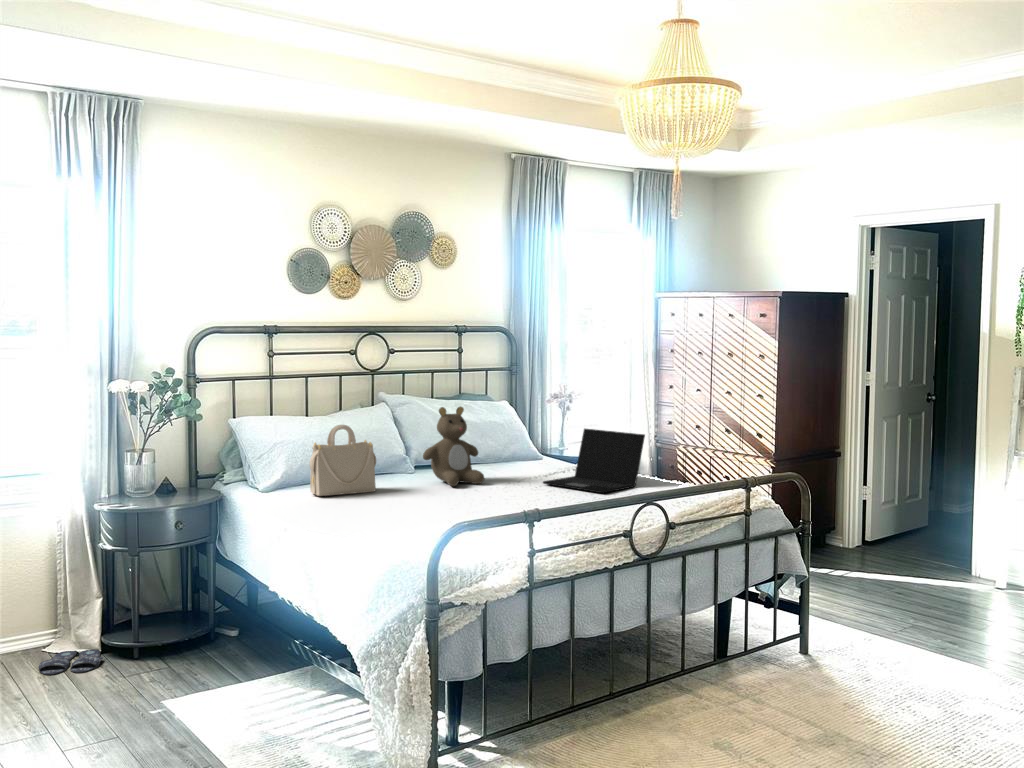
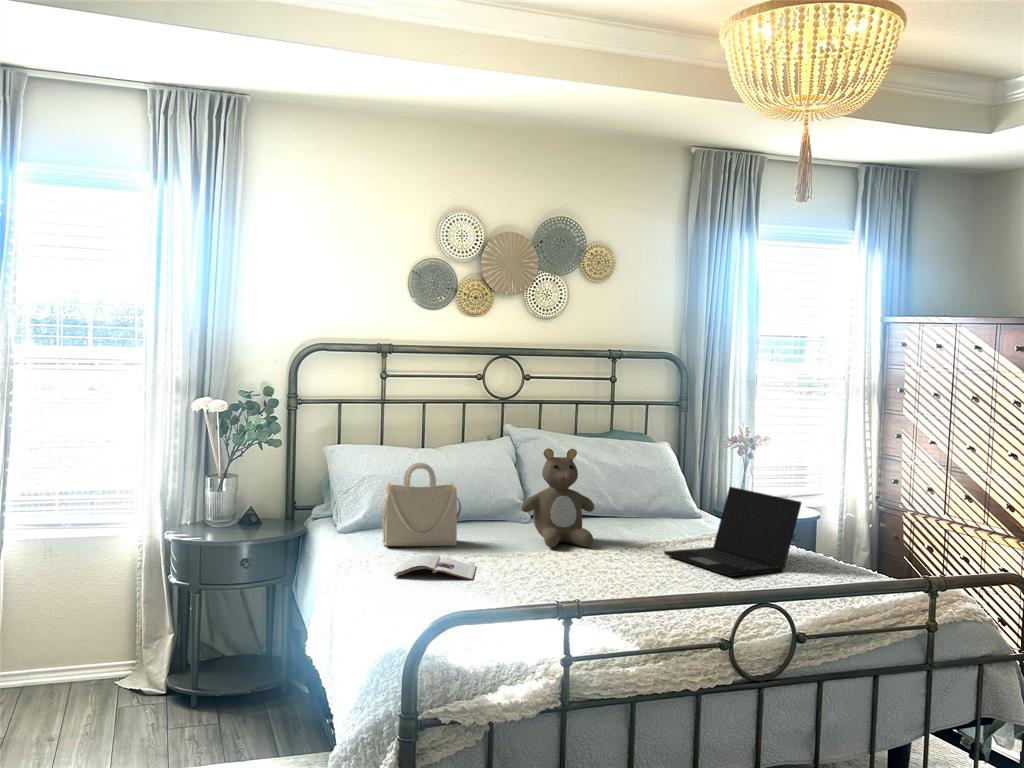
magazine: none [347,496,415,515] -> present [394,554,476,580]
slippers: present [39,649,103,675] -> none [93,688,167,717]

